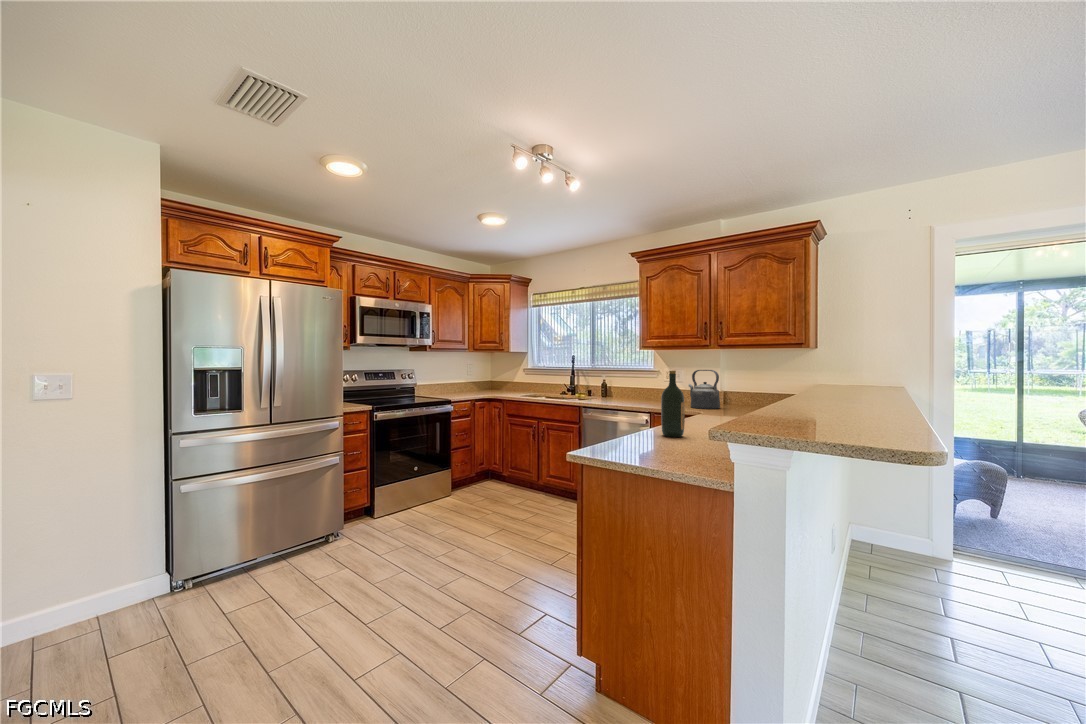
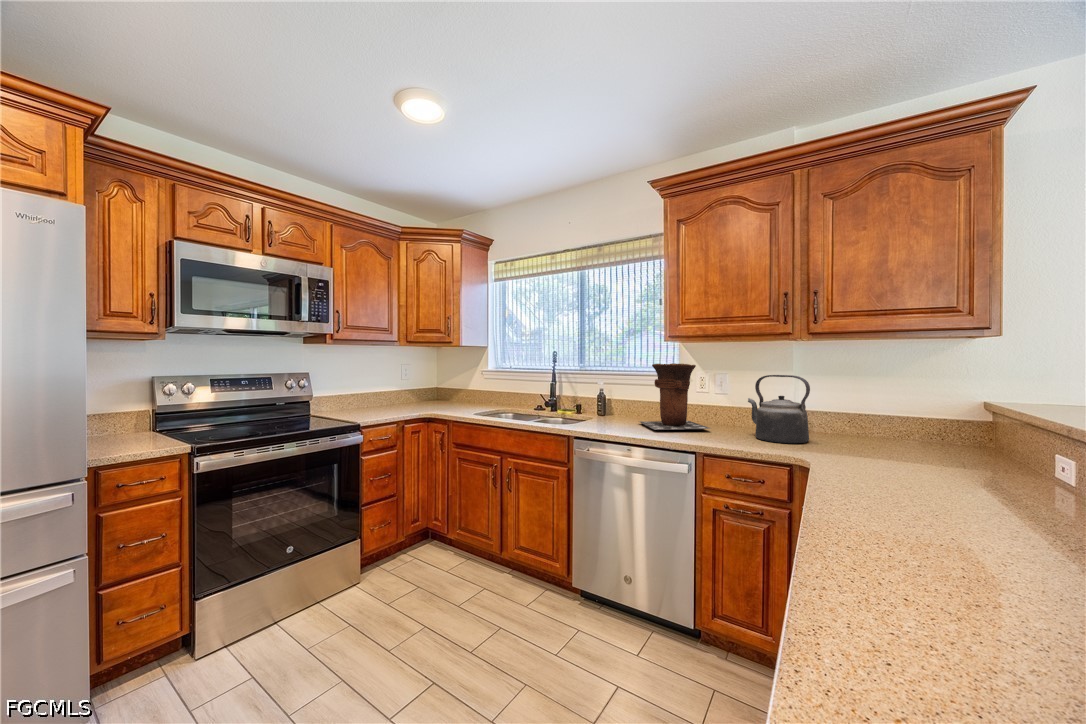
vase: none [625,363,668,403] -> present [640,363,710,430]
wine bottle: present [661,371,685,437] -> none [885,408,993,659]

